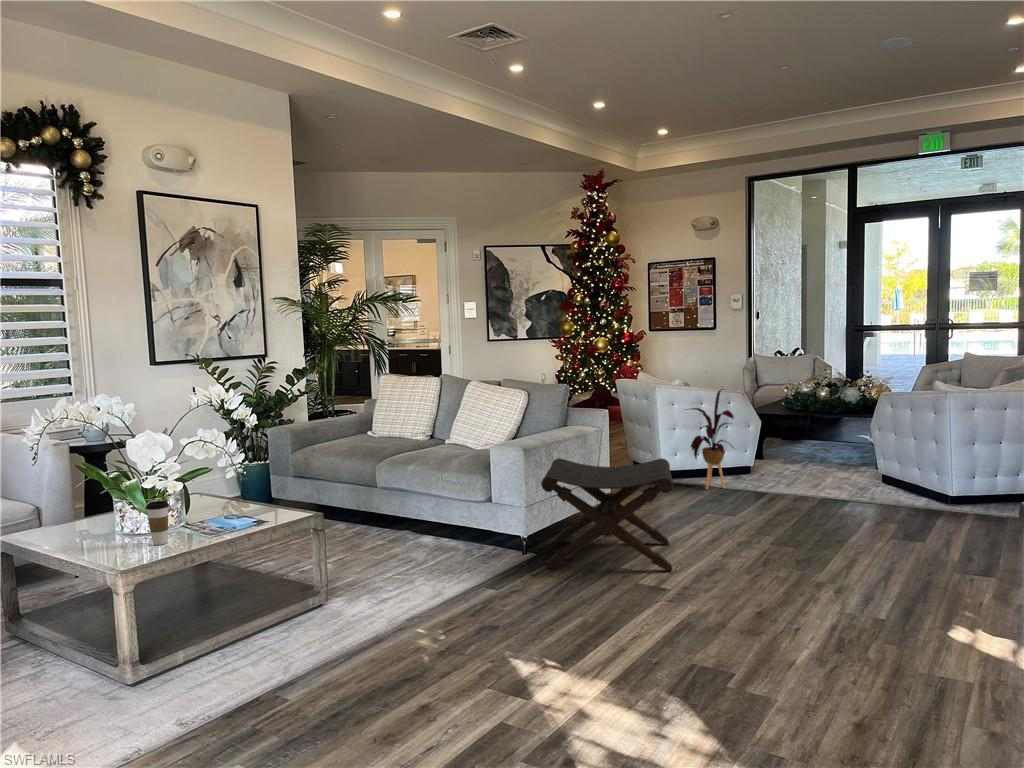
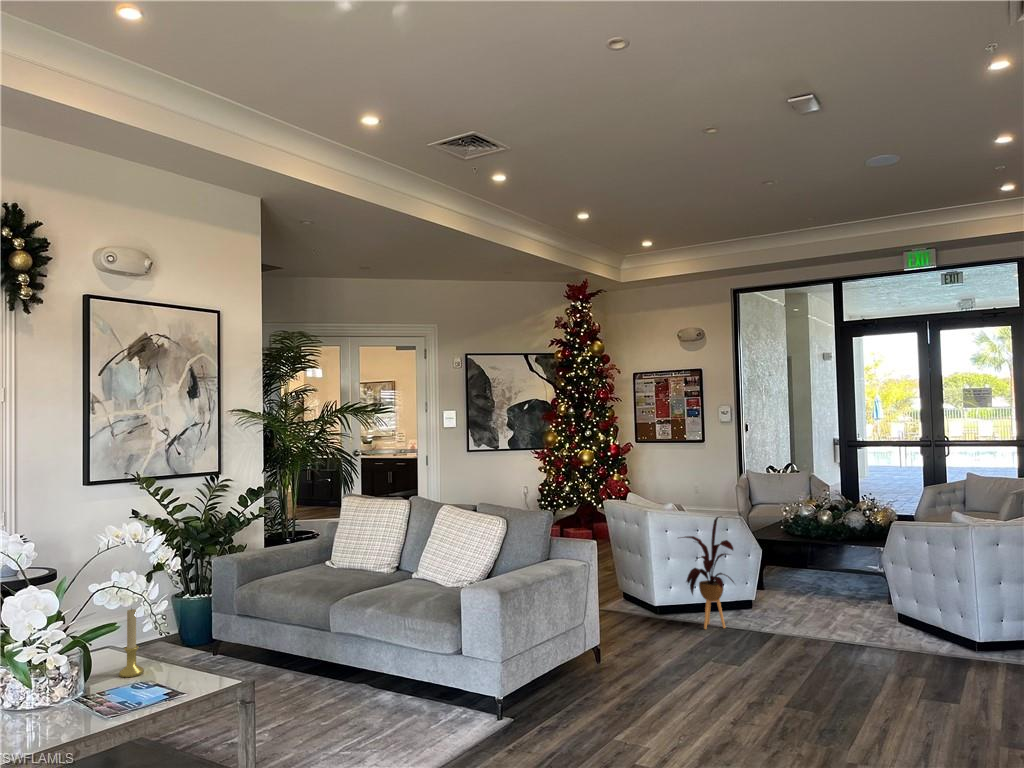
candle holder: none [209,457,229,513] -> present [119,608,144,678]
footstool: present [541,458,673,571] -> none [519,601,674,746]
coffee cup: present [146,501,169,545] -> none [28,671,59,730]

